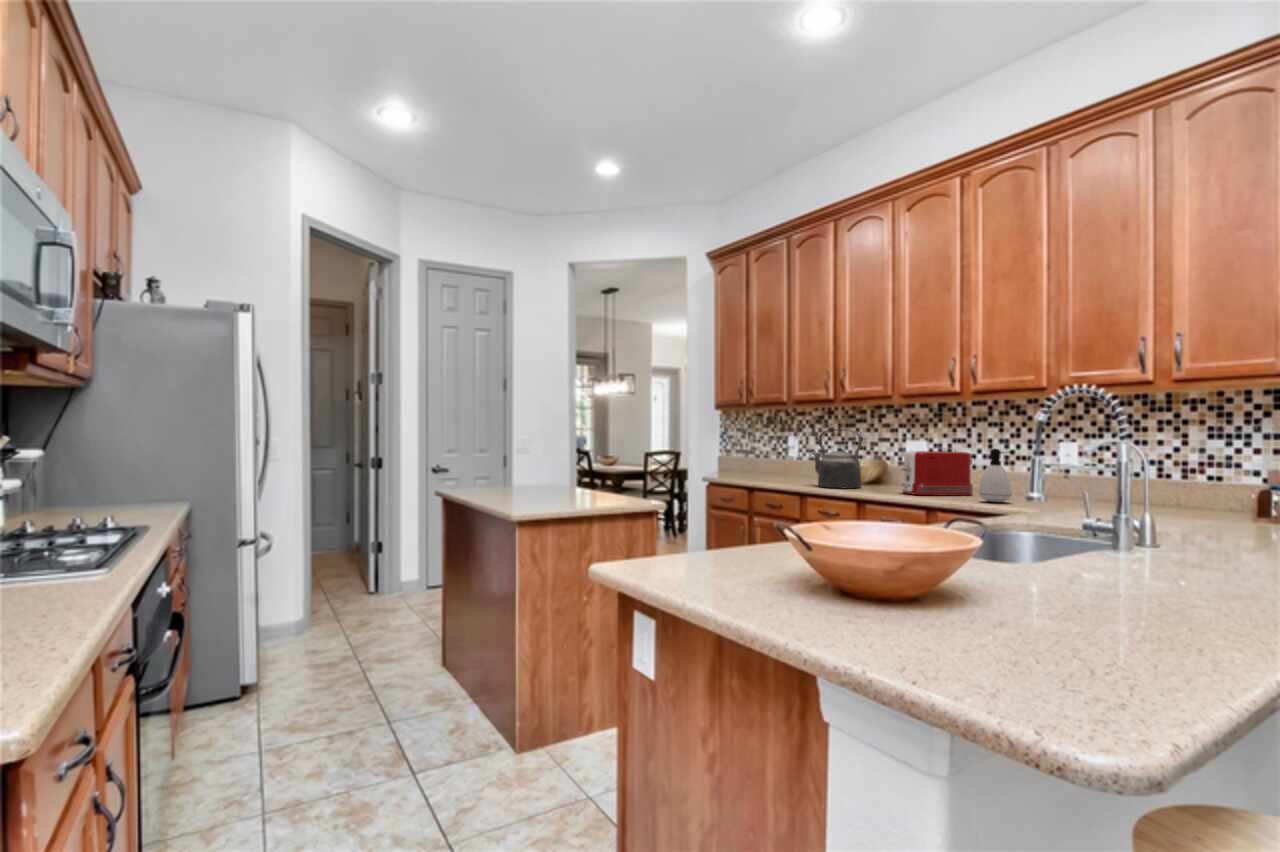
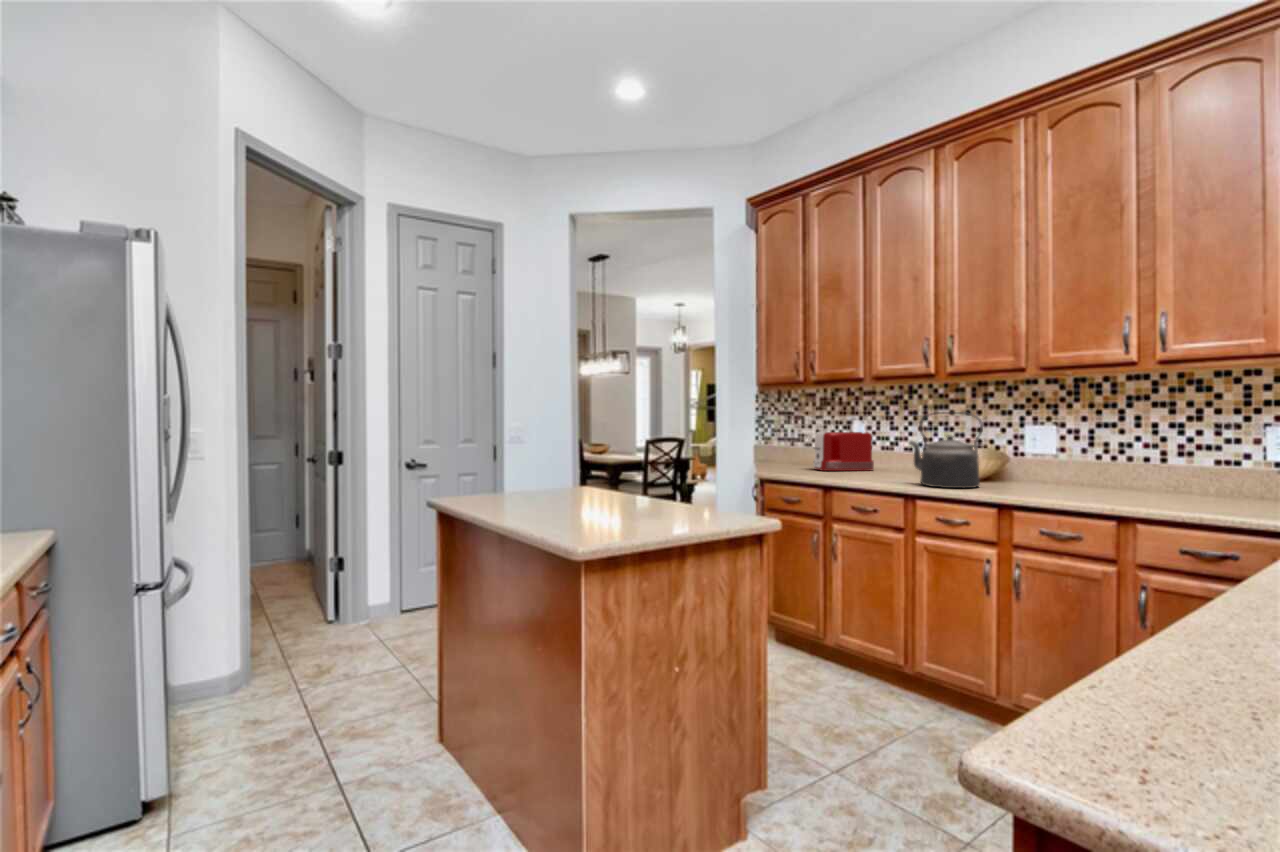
soap dispenser: present [979,449,1012,502] -> none [1185,437,1239,509]
toaster: present [902,451,973,495] -> present [813,432,874,471]

